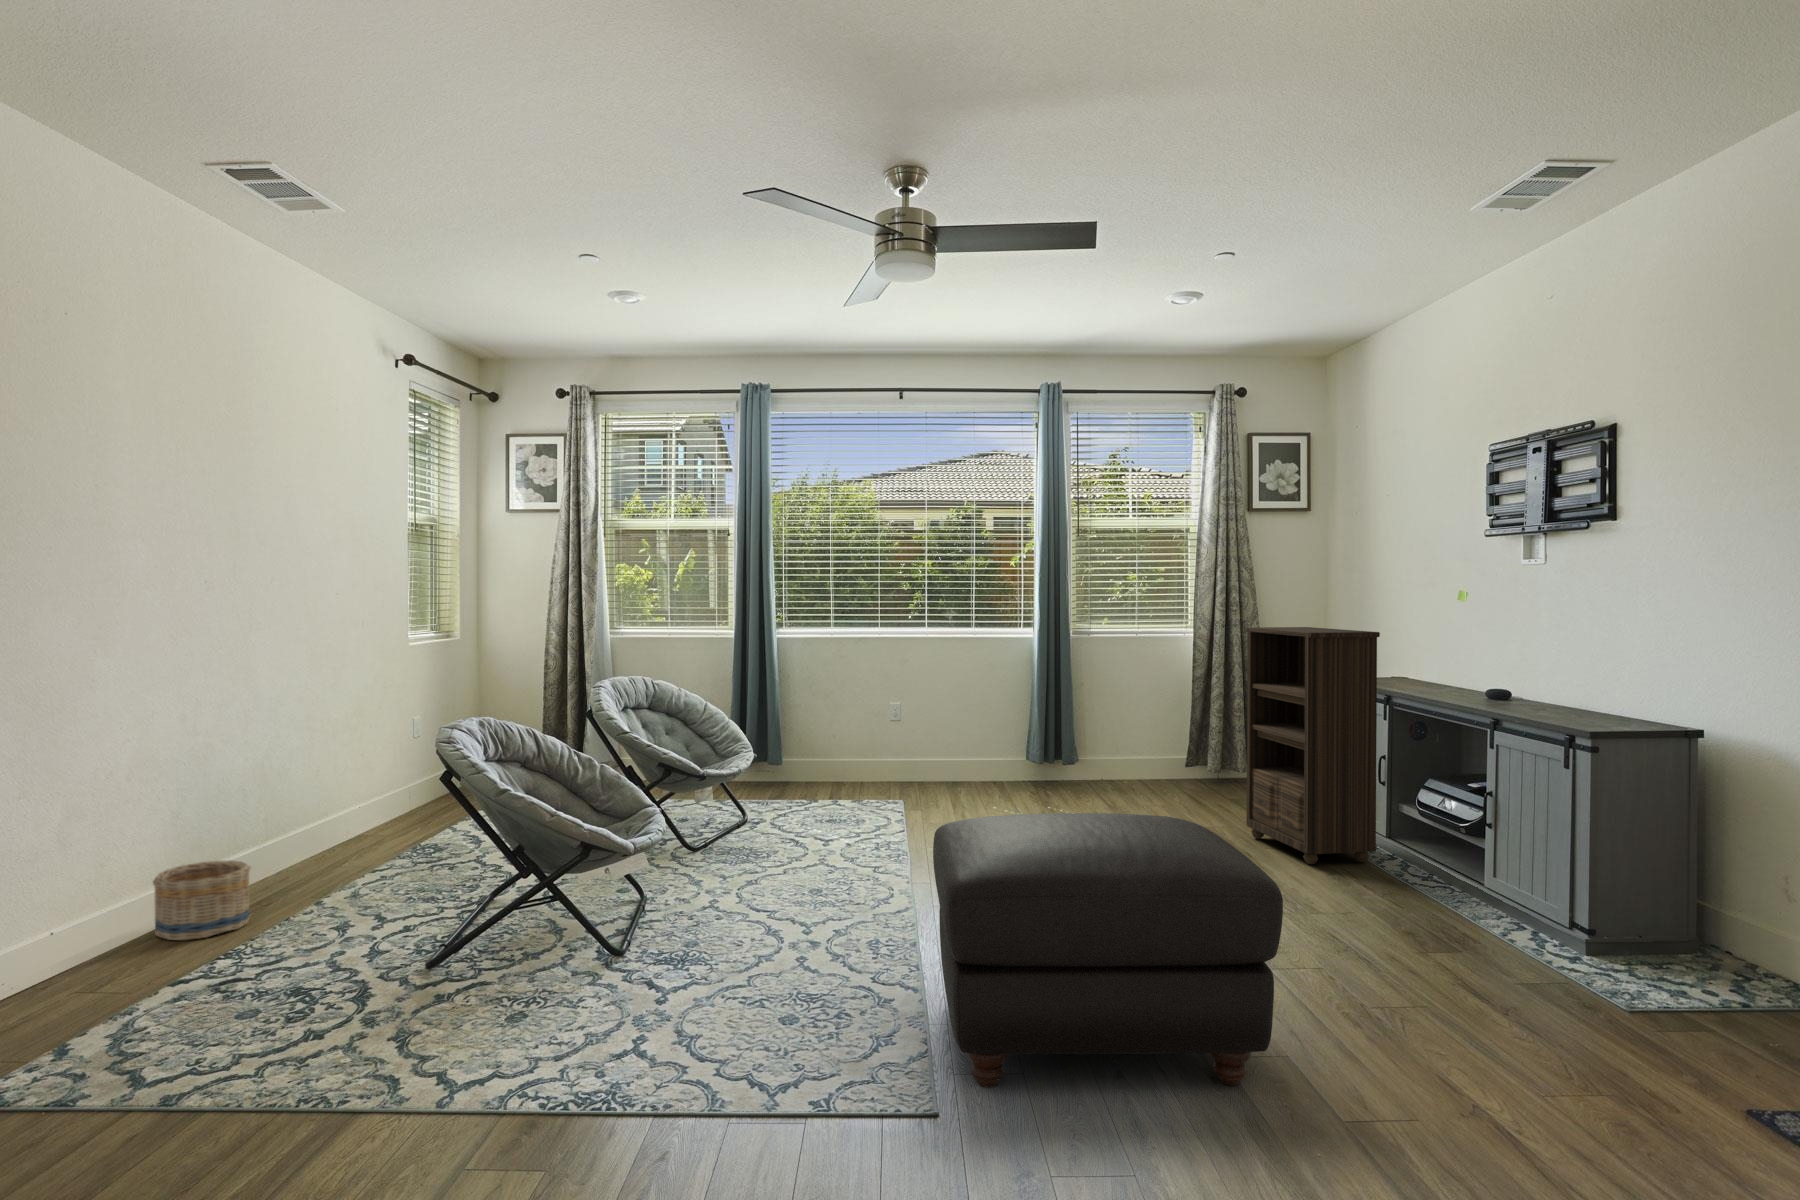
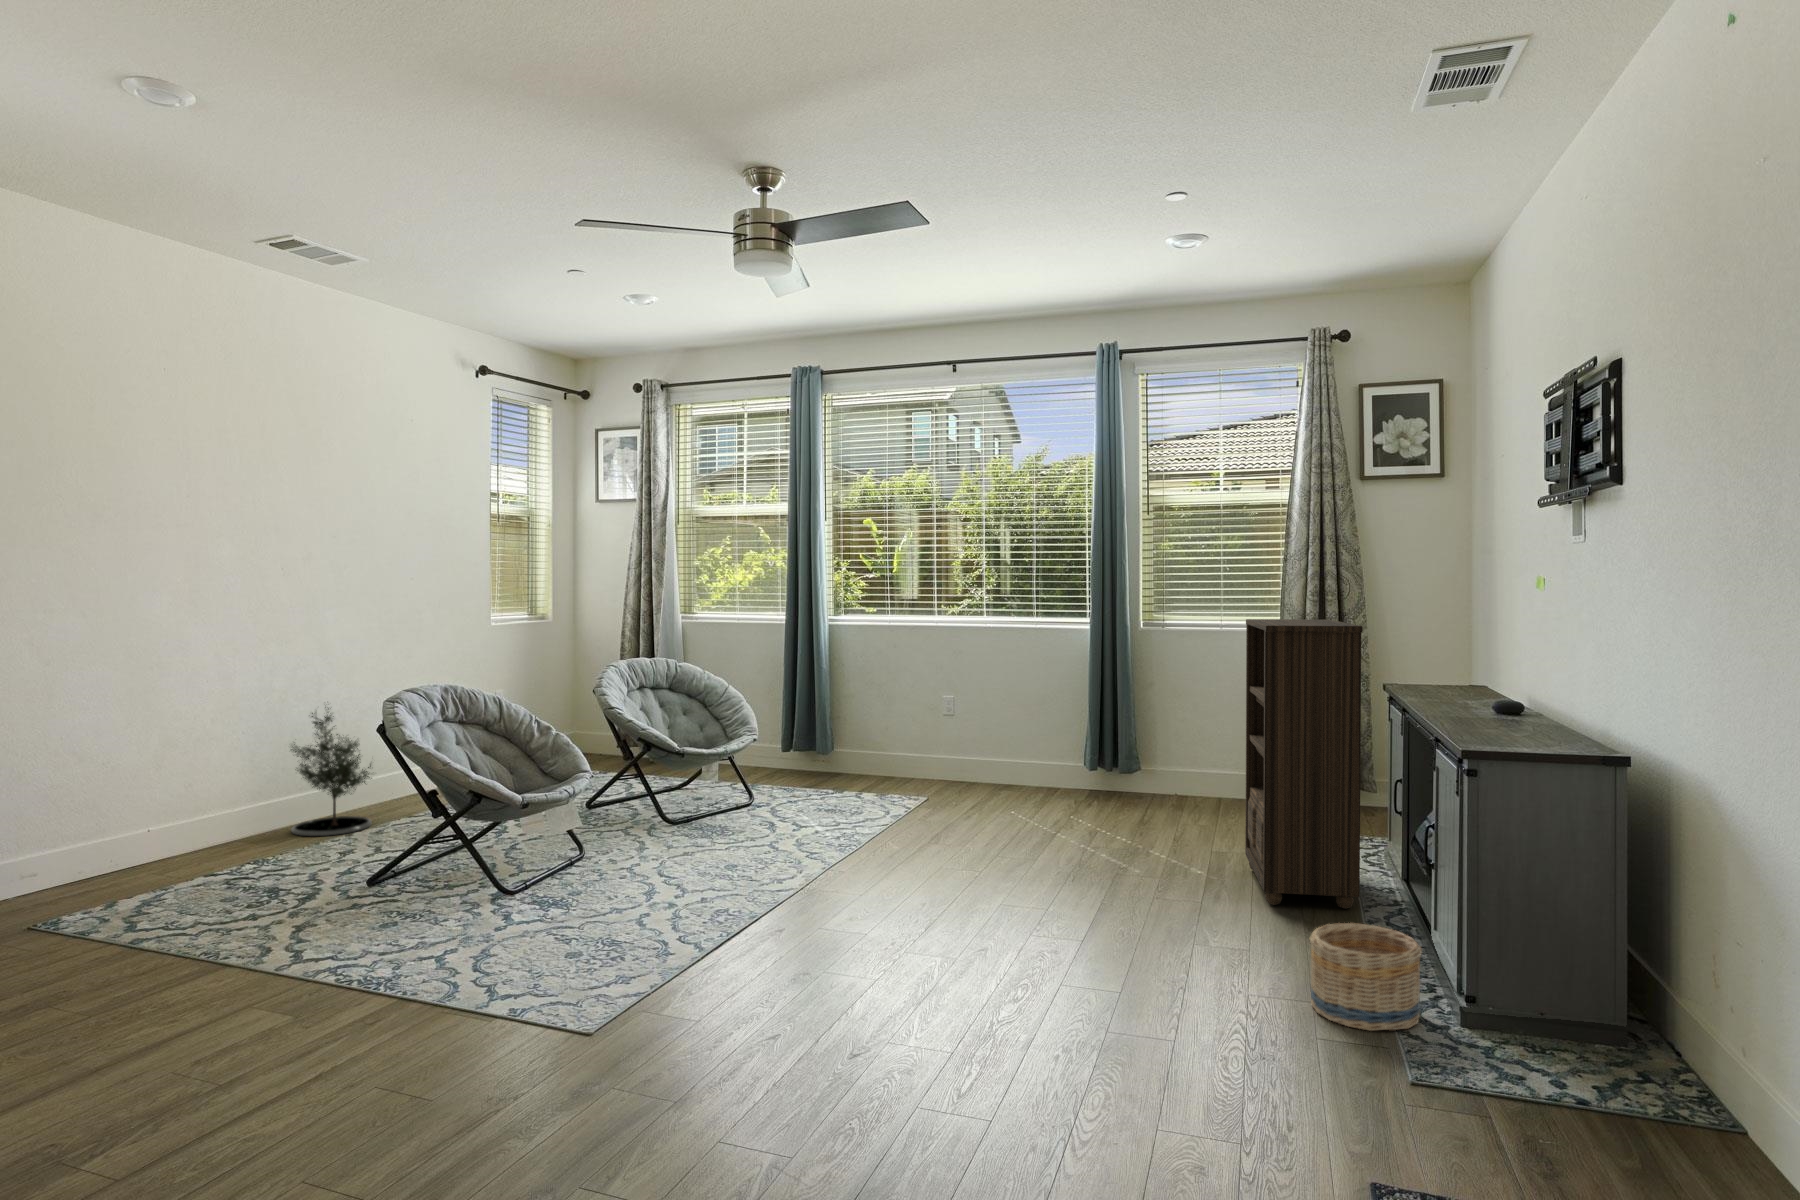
potted tree: none [264,732,377,889] -> present [291,707,372,836]
ottoman: present [933,813,1283,1087] -> none [510,808,913,1115]
basket: present [153,860,250,940] -> present [1310,923,1422,1030]

